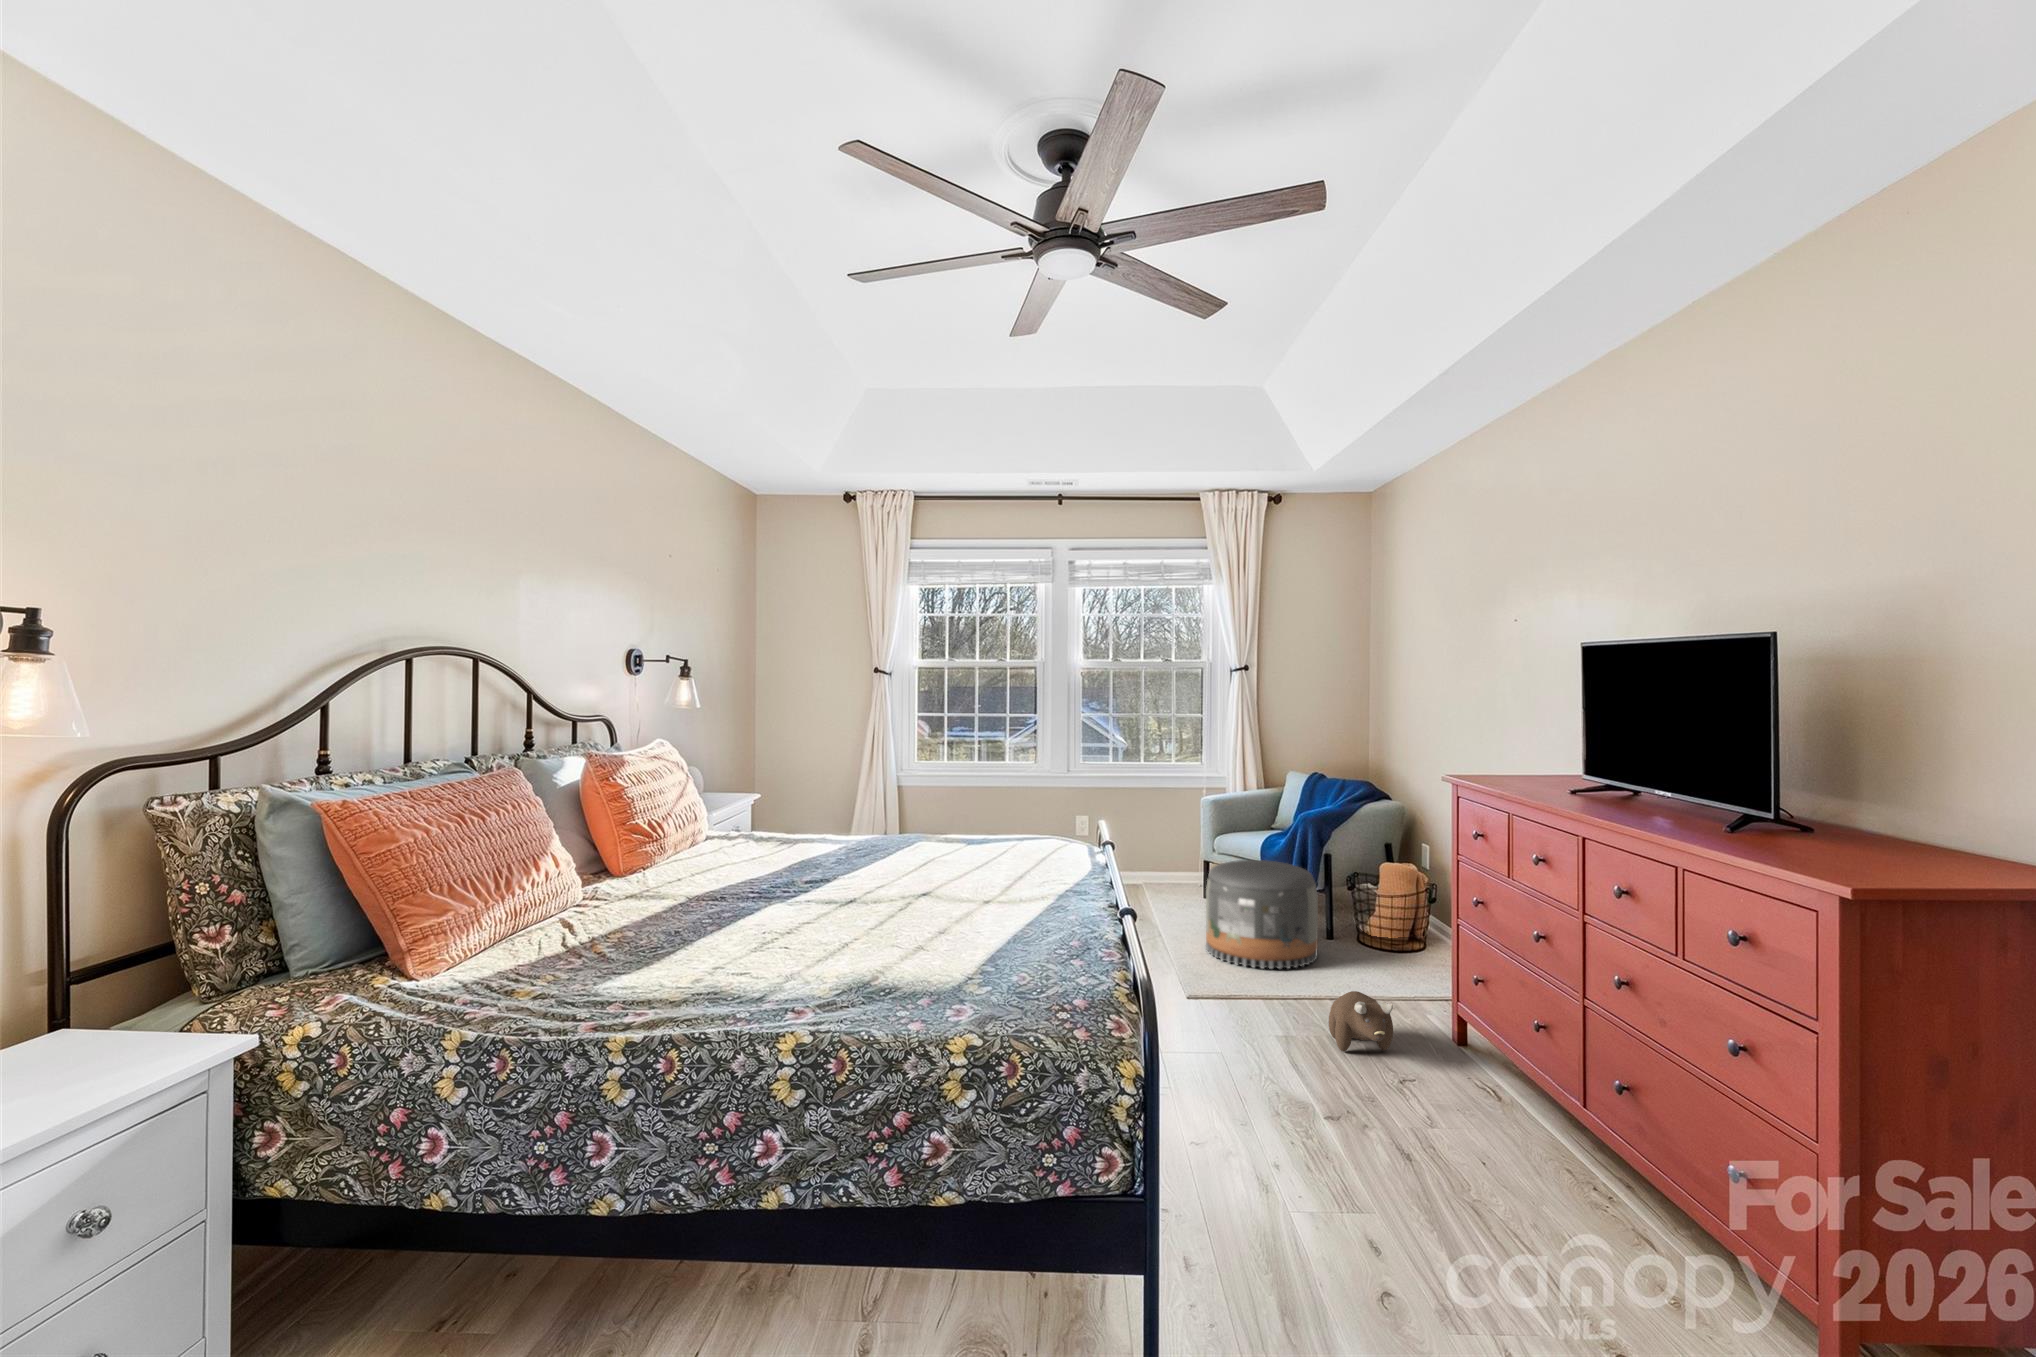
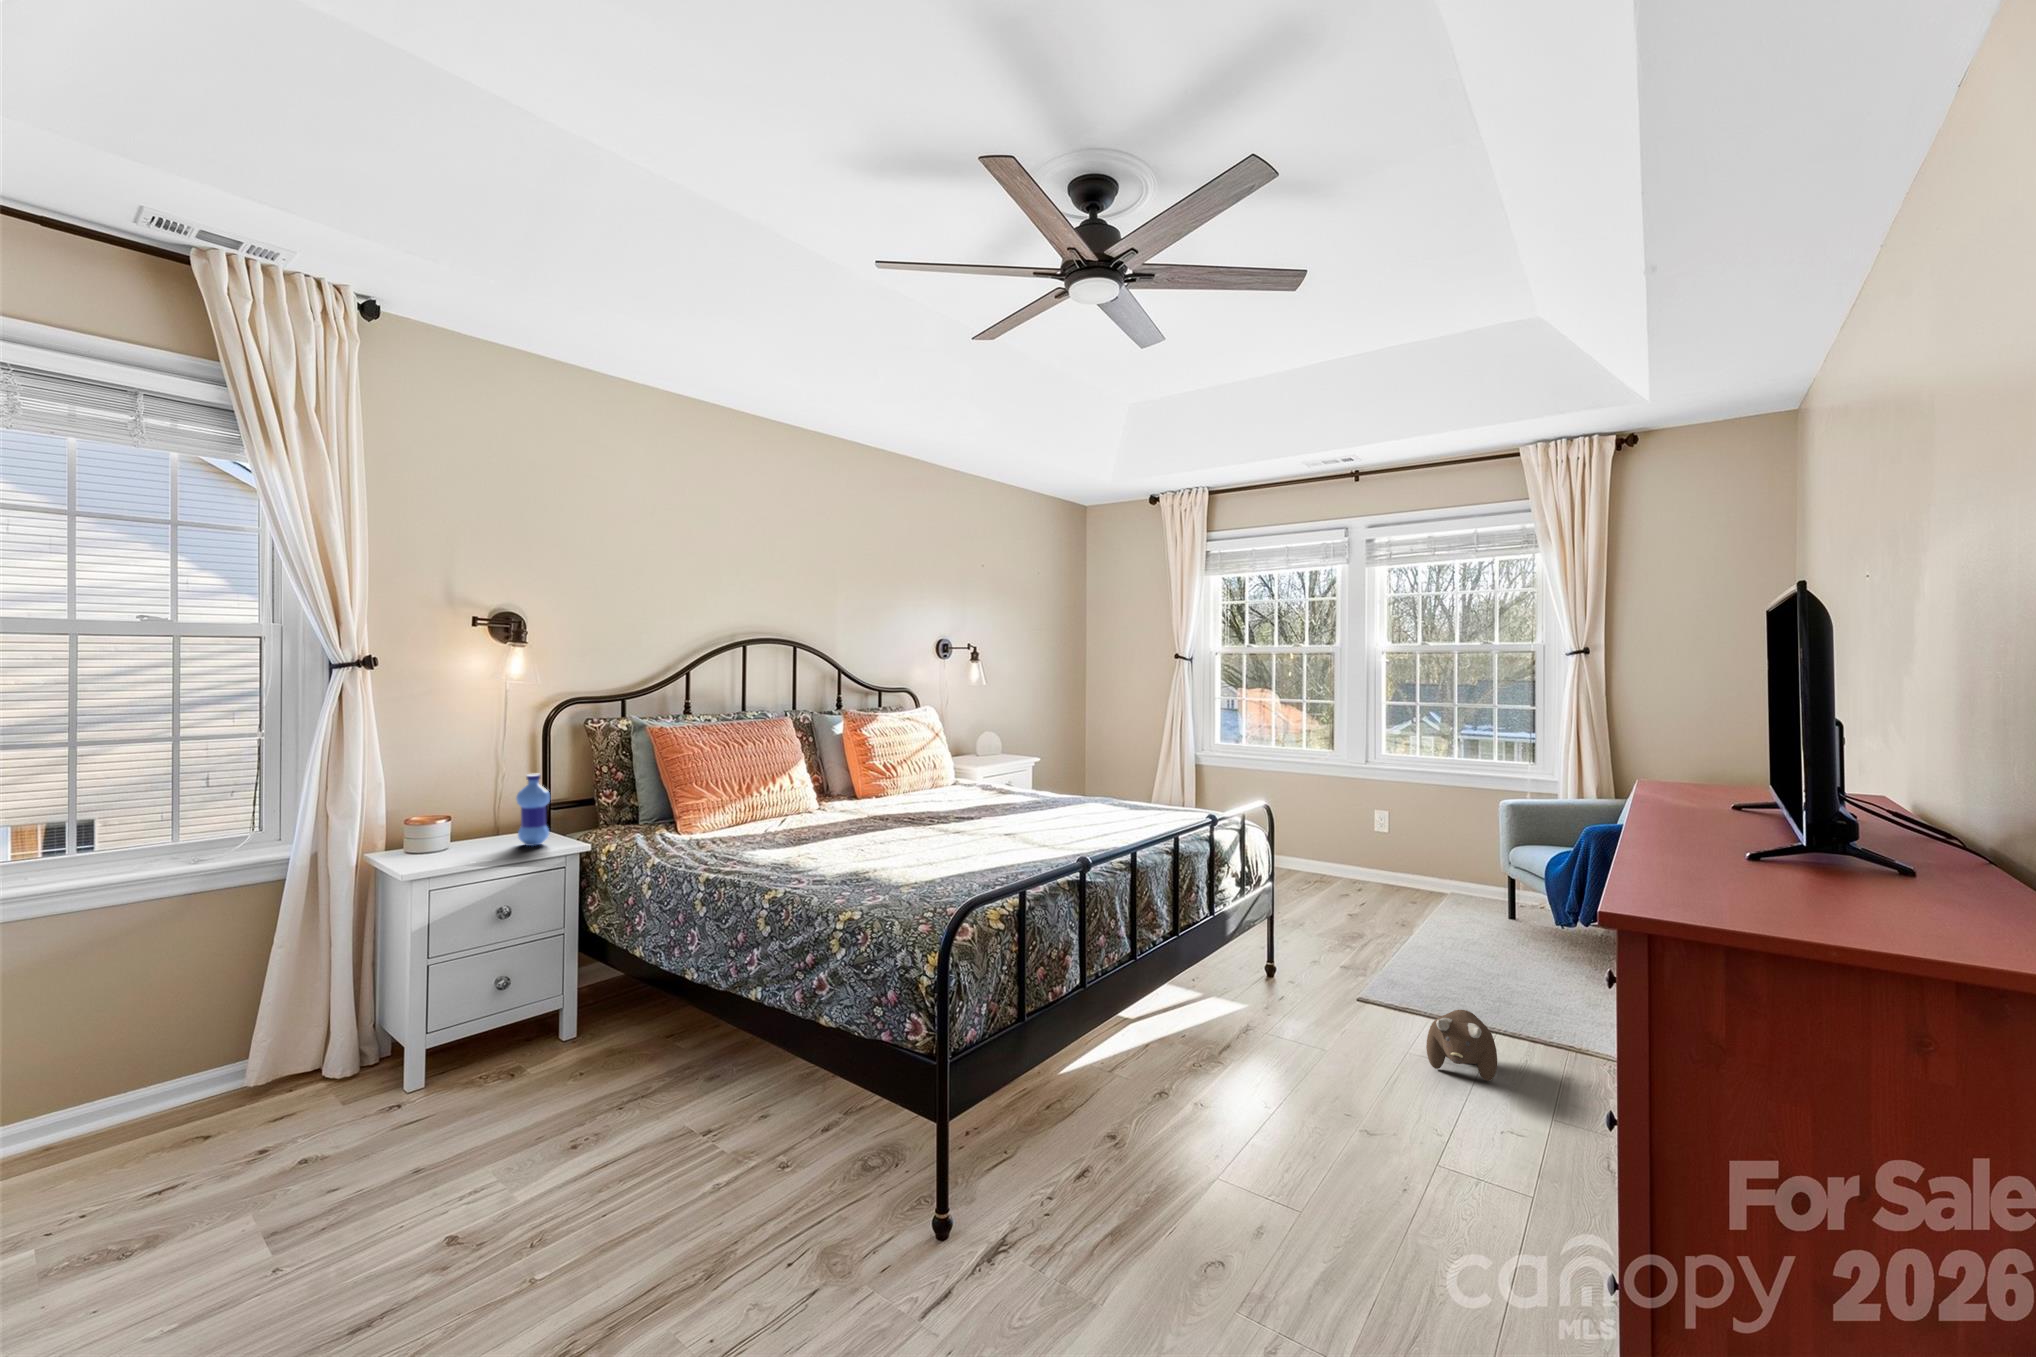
pouf: present [1206,860,1318,969] -> none [1417,864,1553,990]
water bottle: none [72,910,157,1066] -> present [517,773,550,846]

